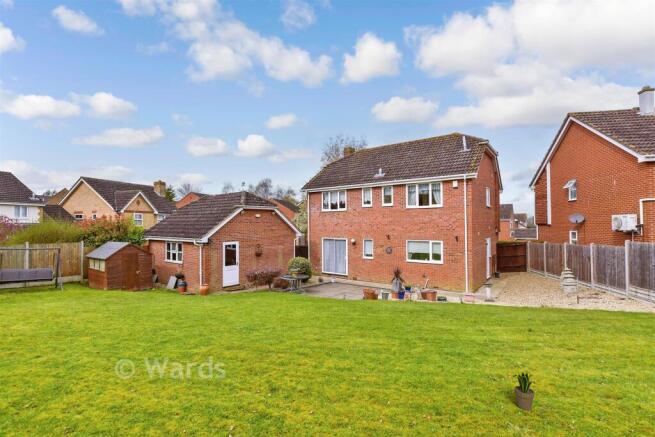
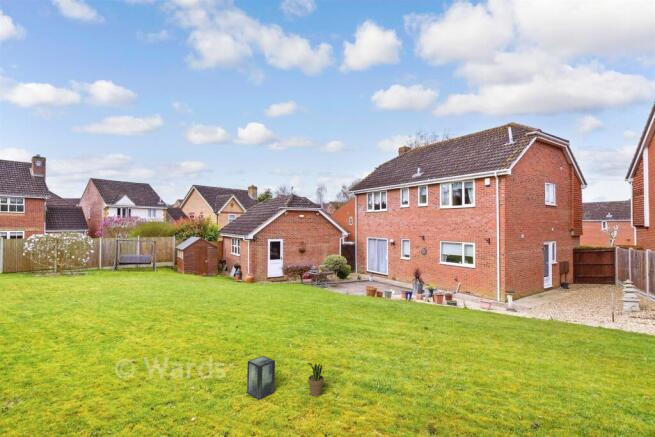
storage box: none [465,375,493,428] -> present [247,356,275,400]

